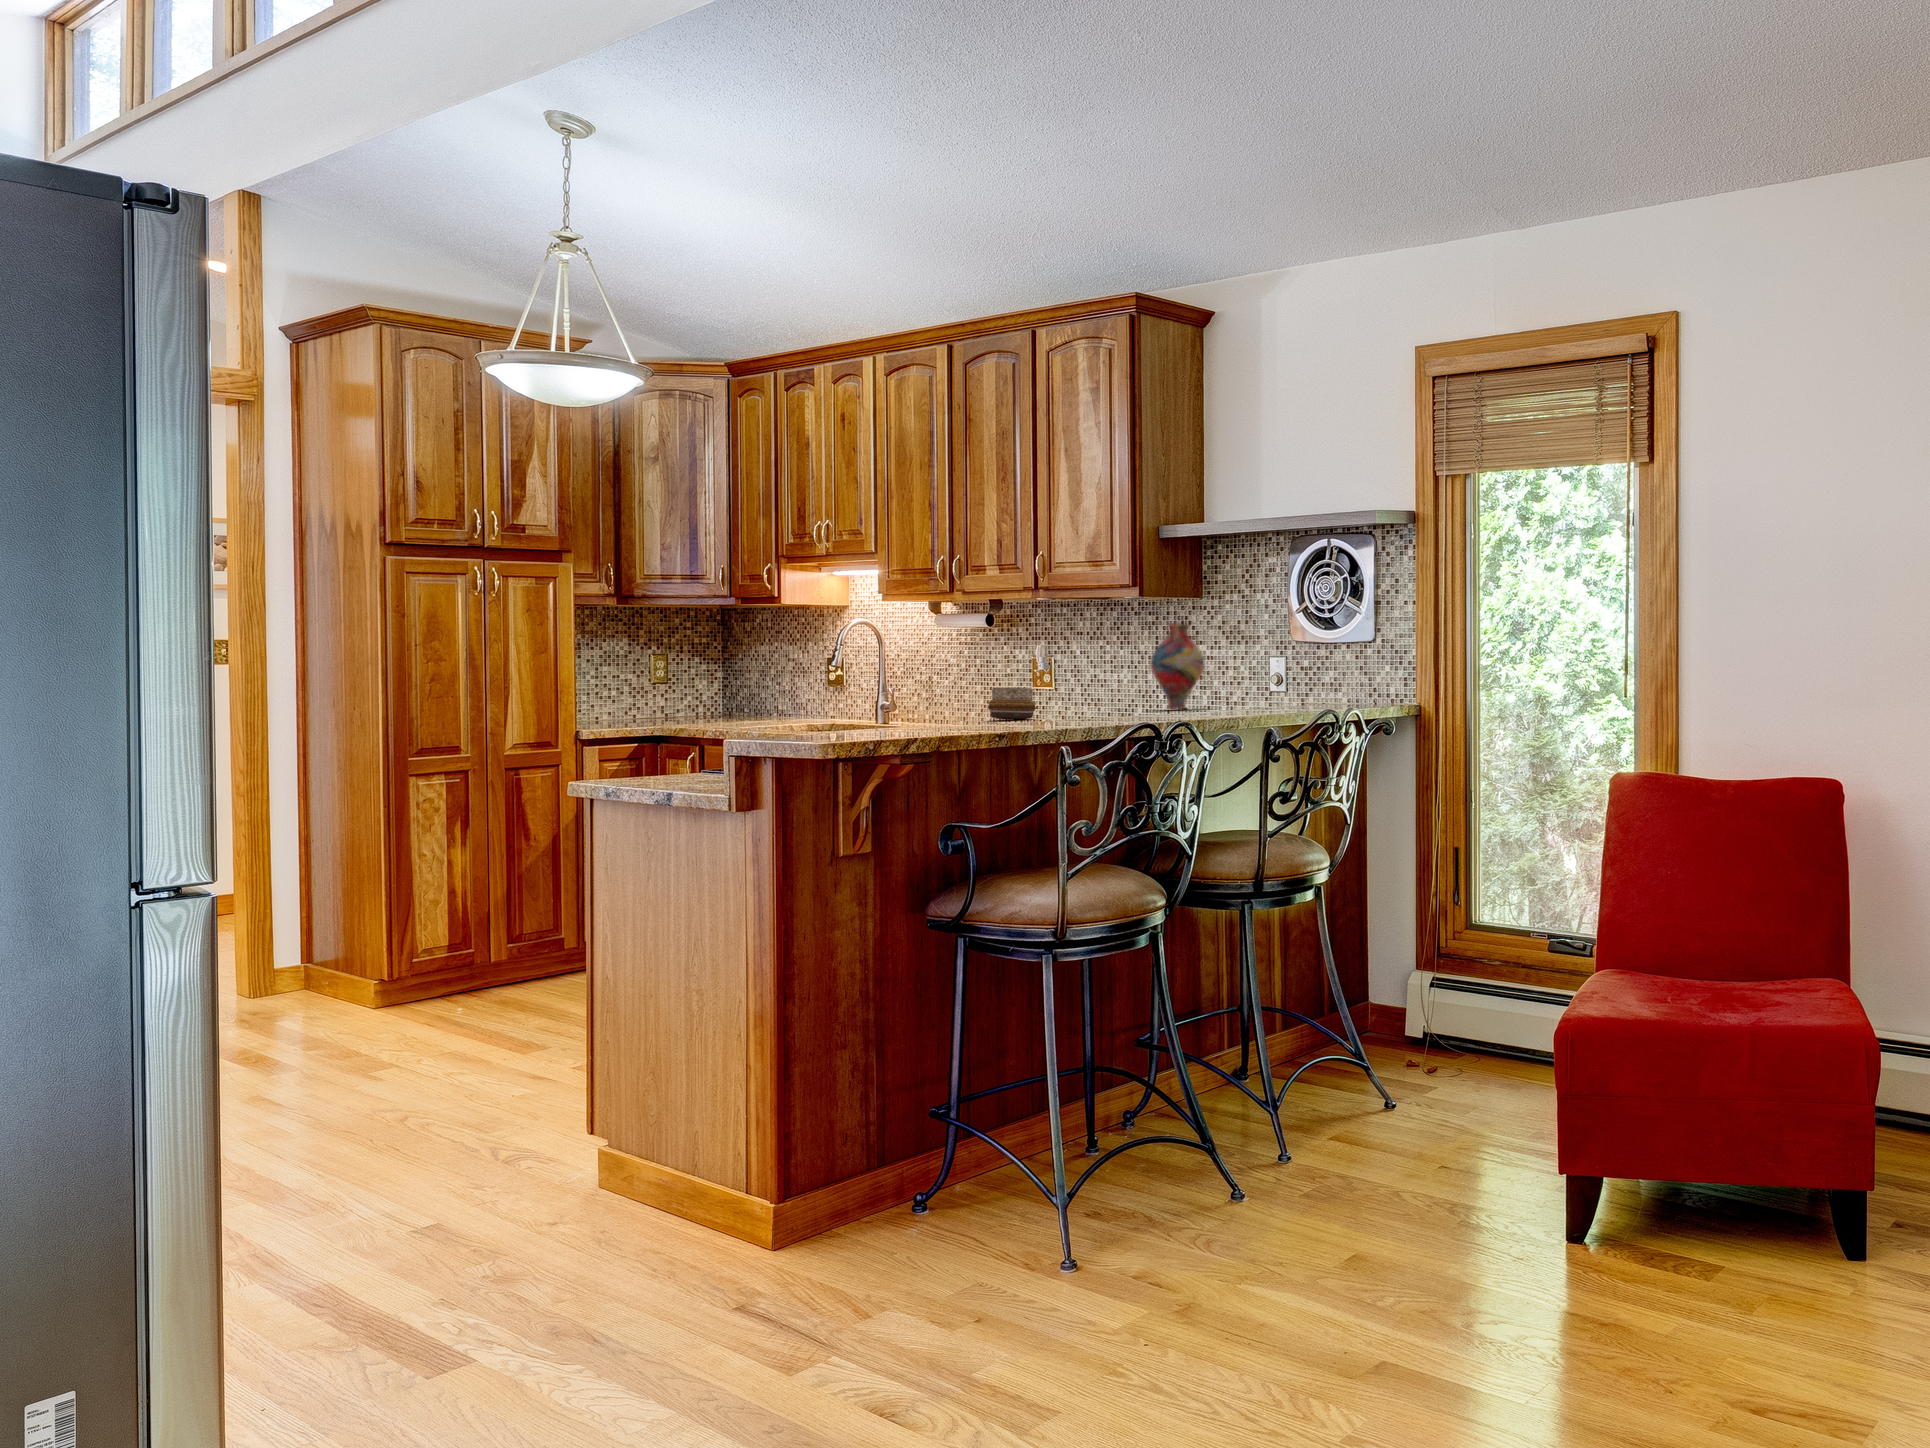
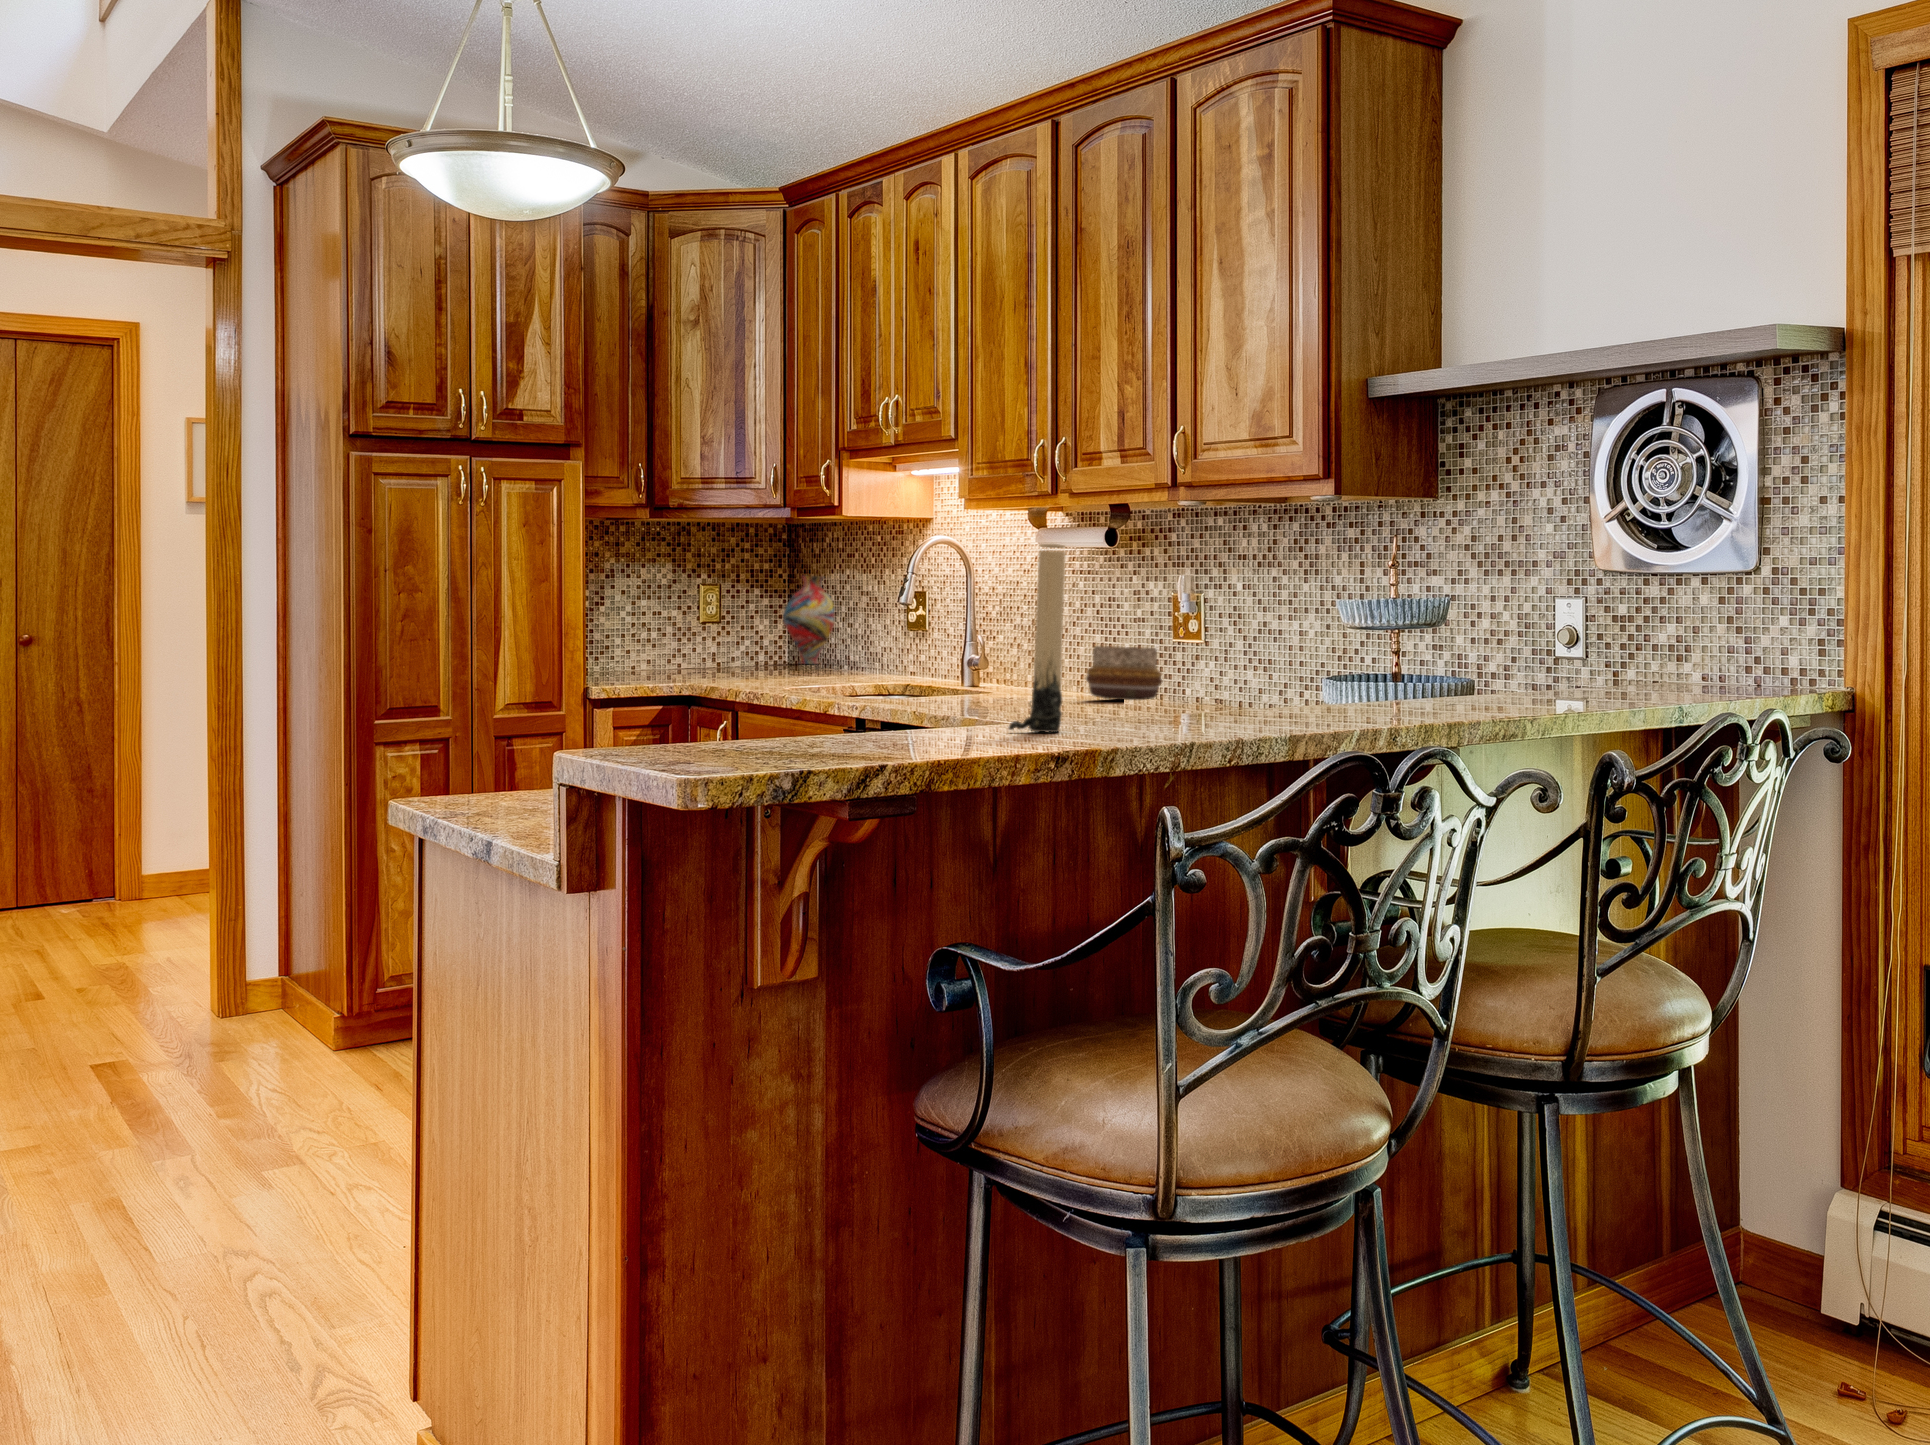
vase: present [1151,624,1205,709] -> present [783,576,834,664]
candle: none [957,628,990,731] -> present [1009,544,1066,732]

